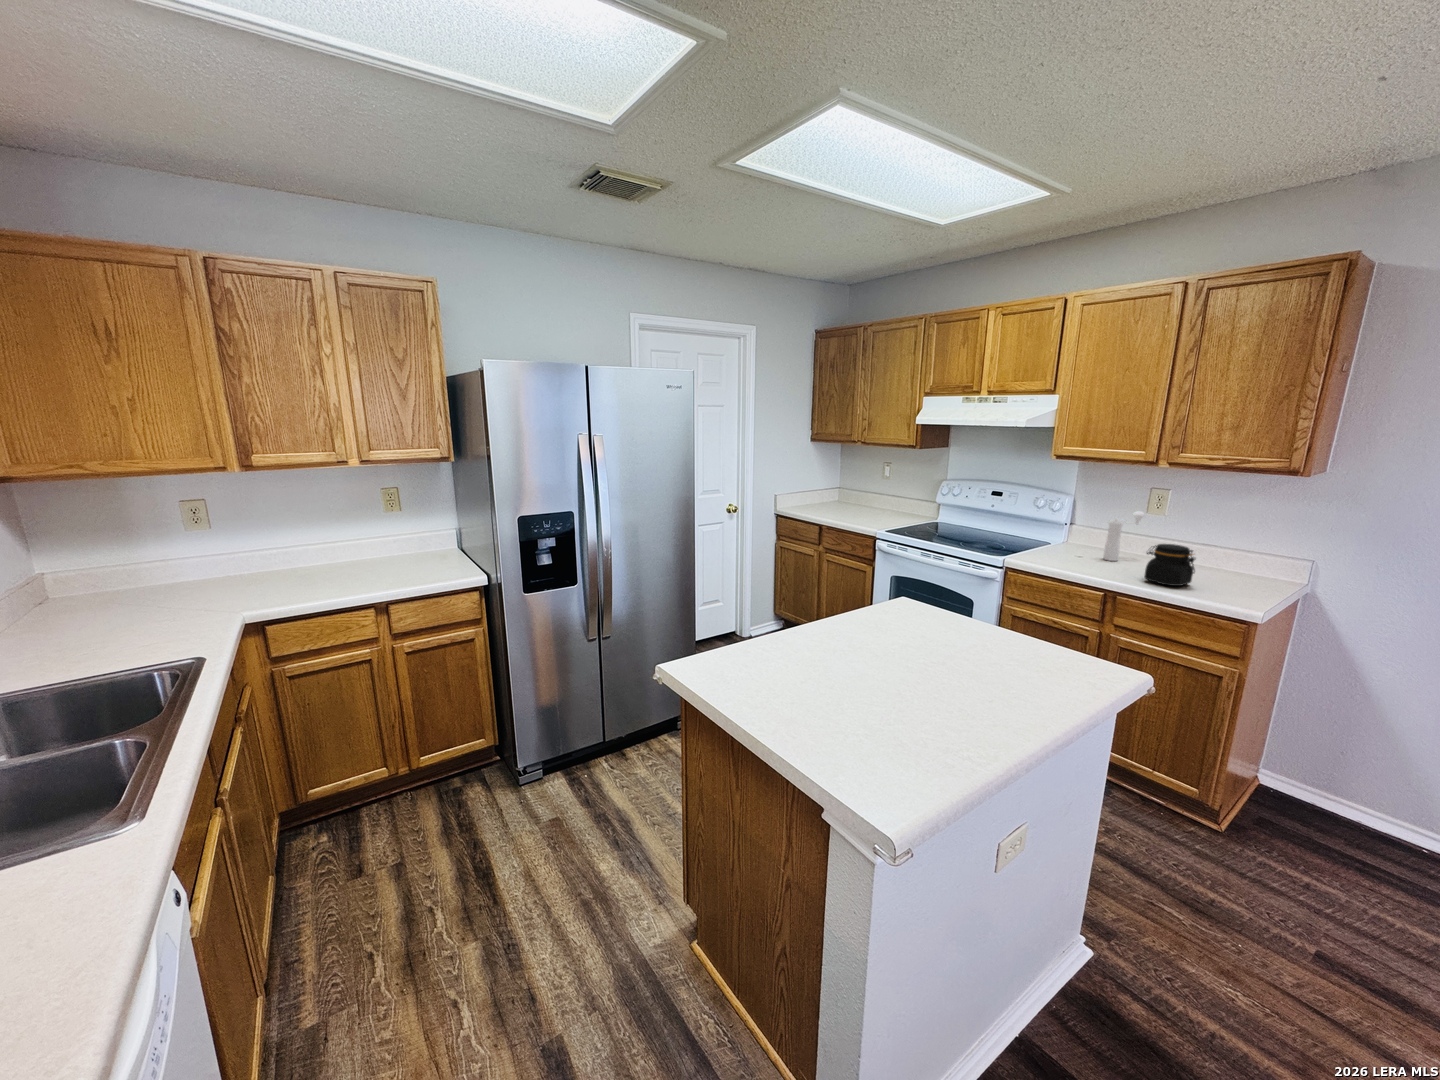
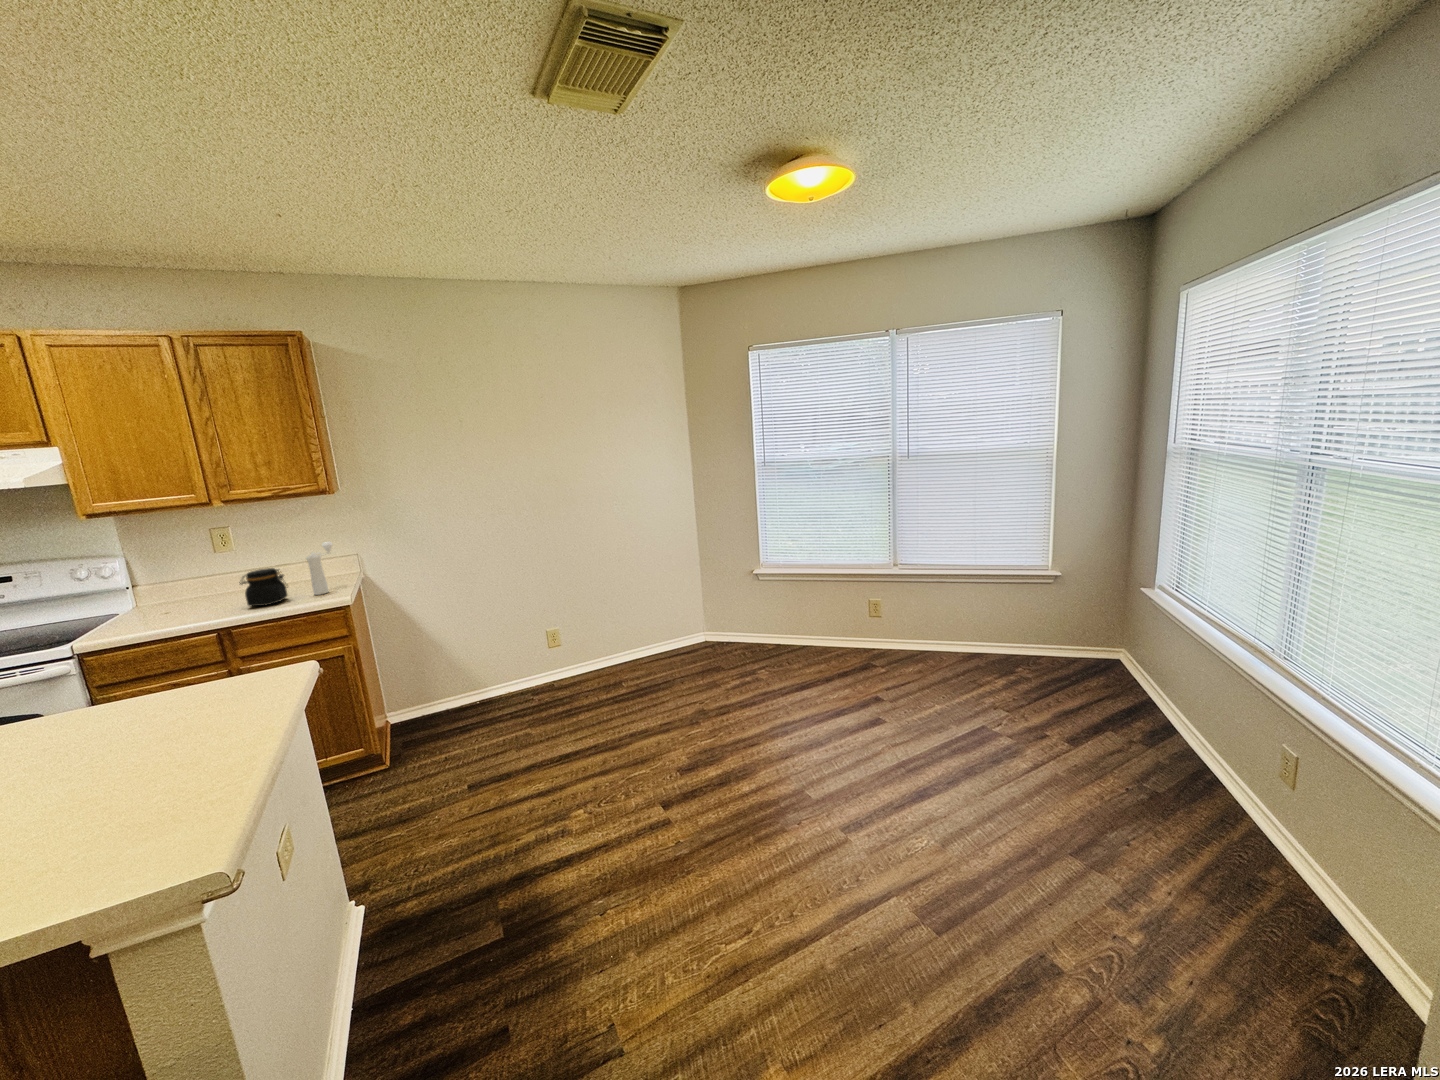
pepper mill: present [1103,511,1144,561] -> present [306,542,332,595]

